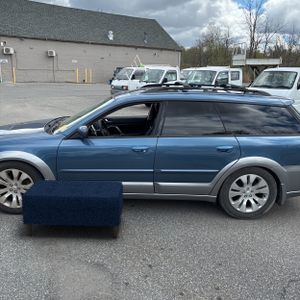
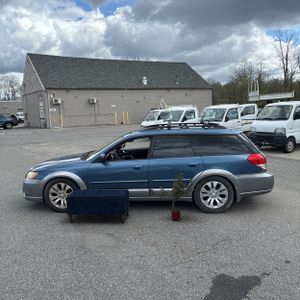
potted tree: none [168,161,230,233] -> present [157,173,194,221]

